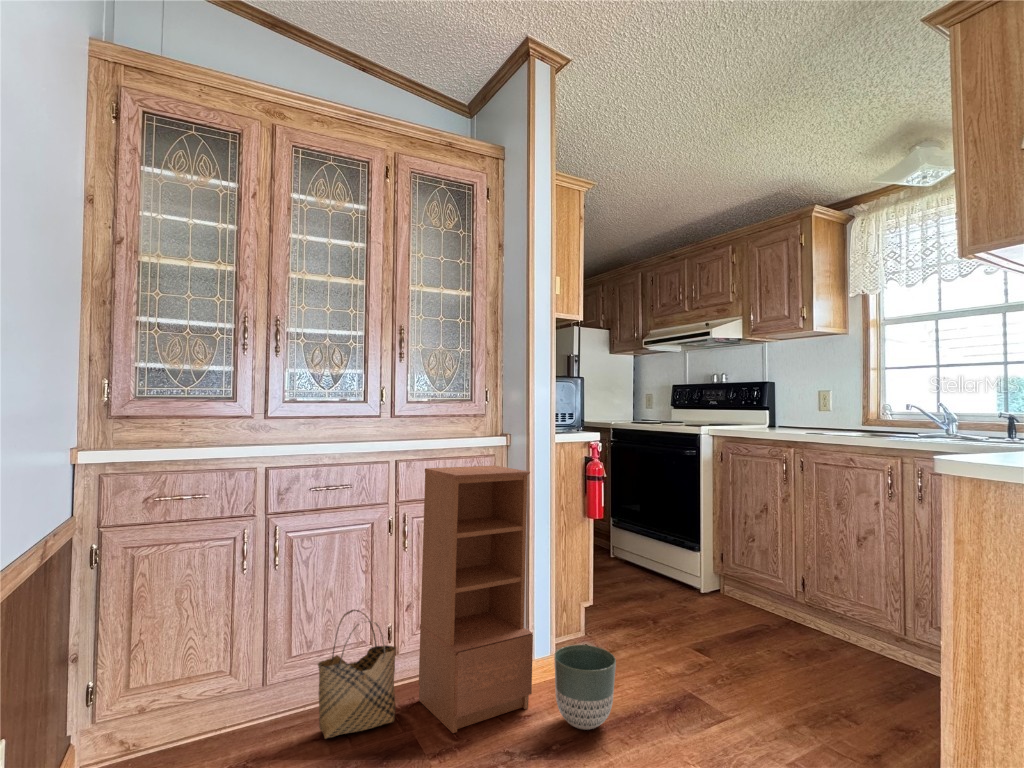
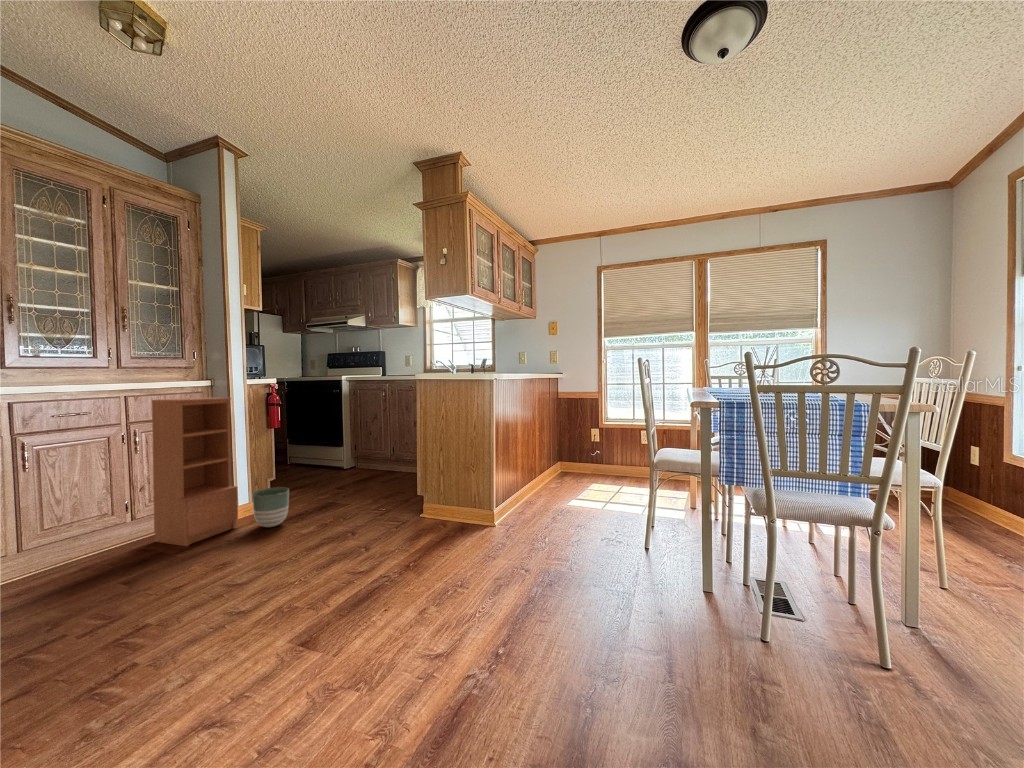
woven basket: present [318,610,396,739] -> none [74,492,140,568]

